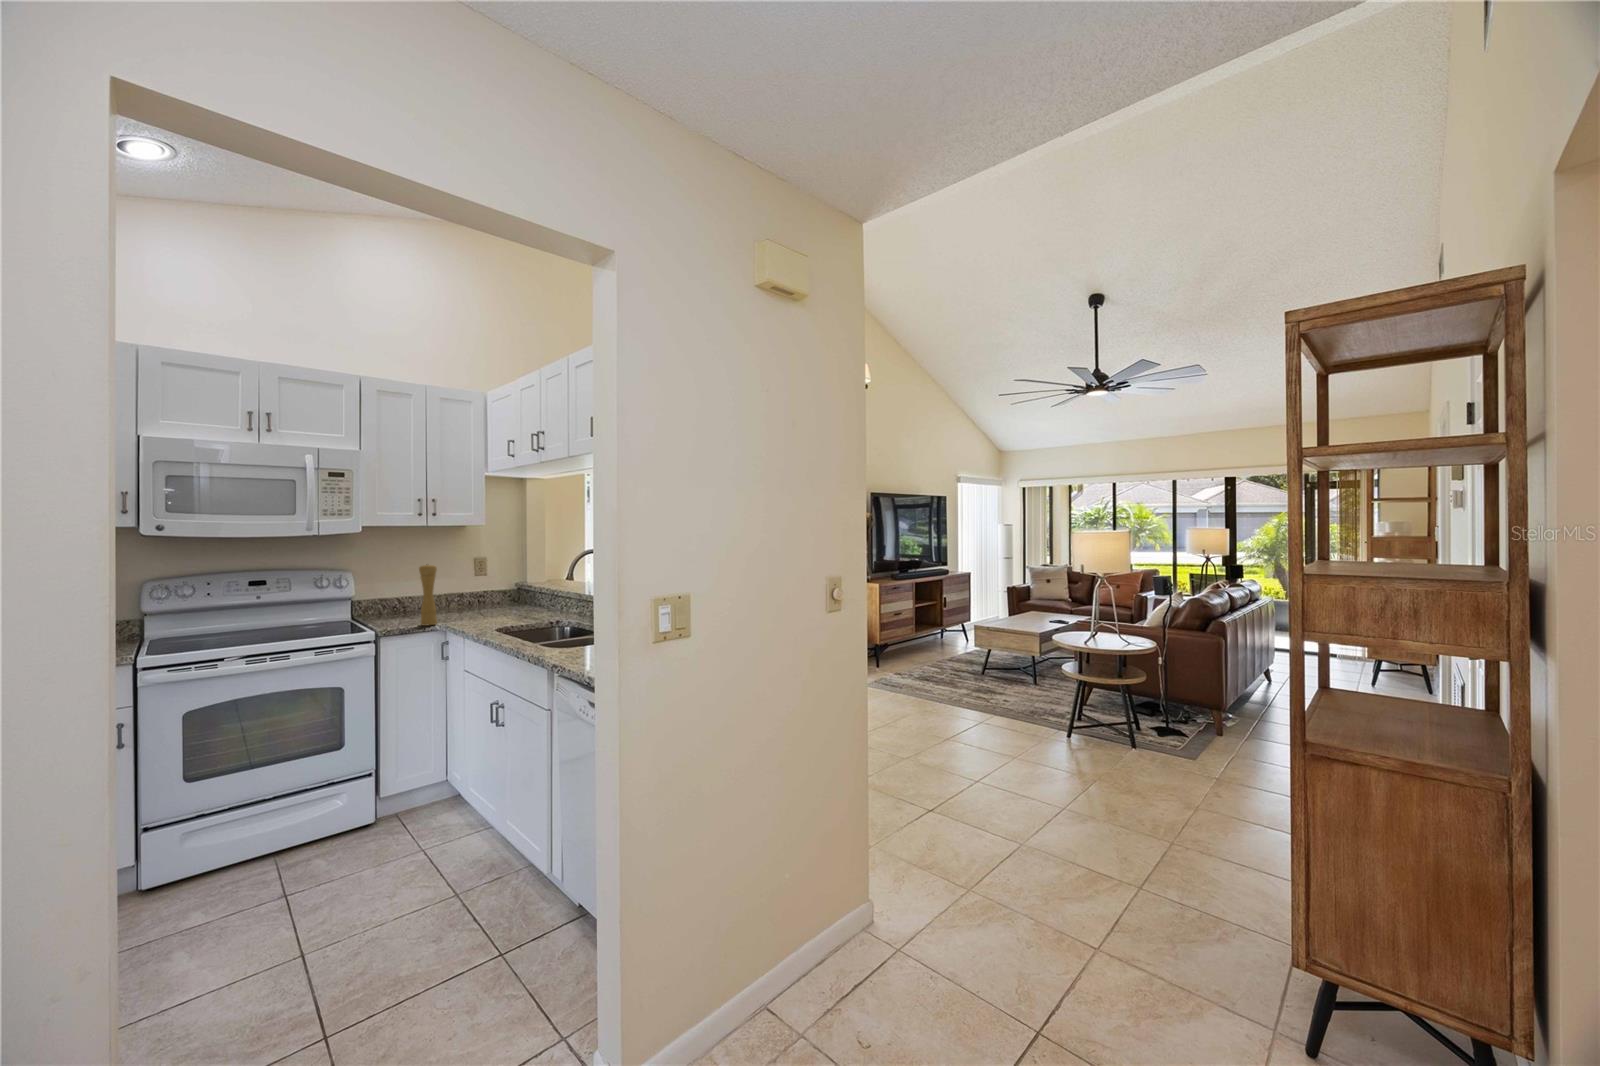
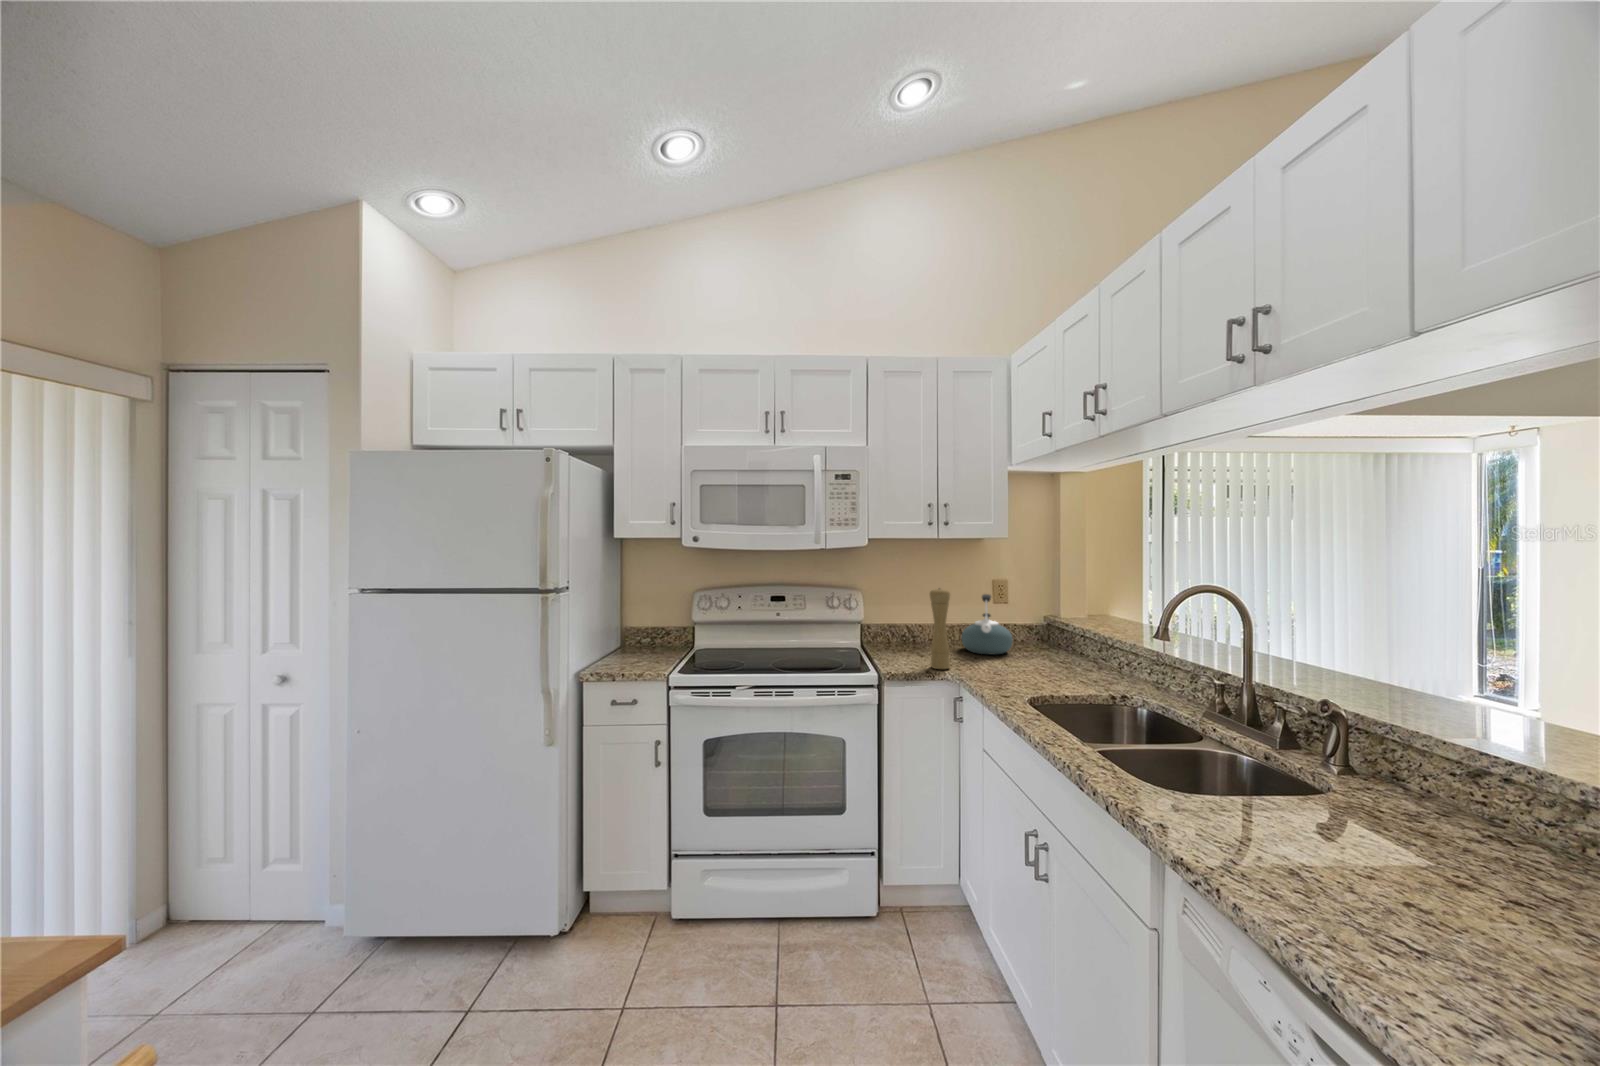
kettle: none [447,570,489,615] -> present [962,594,1013,655]

